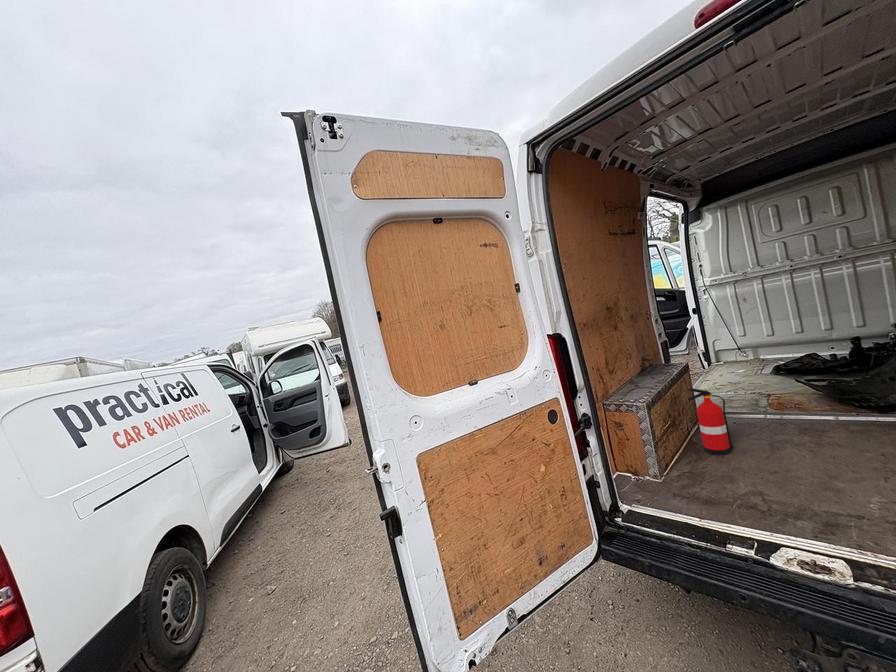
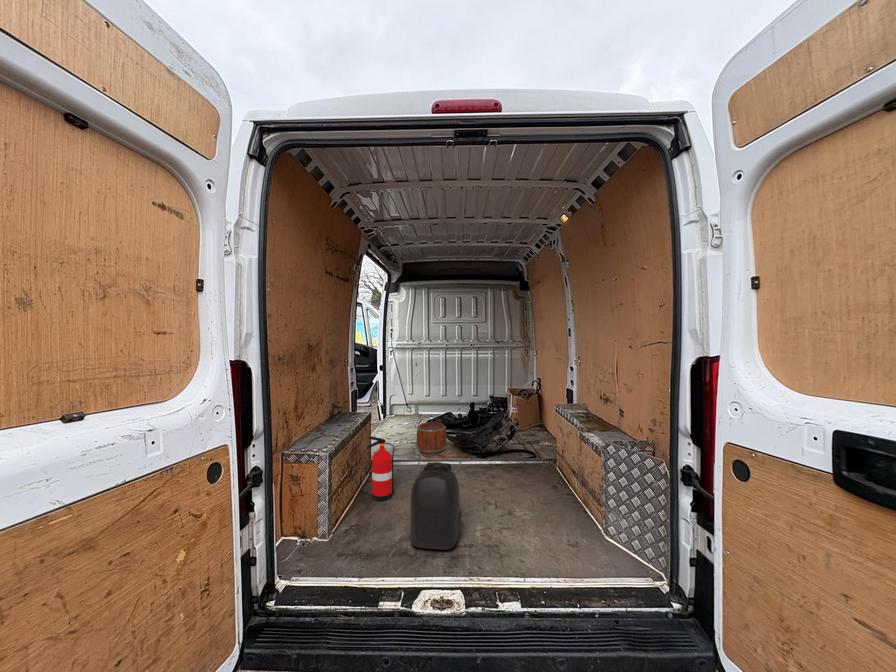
bucket: none [758,370,814,409] -> present [417,422,446,454]
backpack: none [754,417,844,519] -> present [411,462,461,550]

